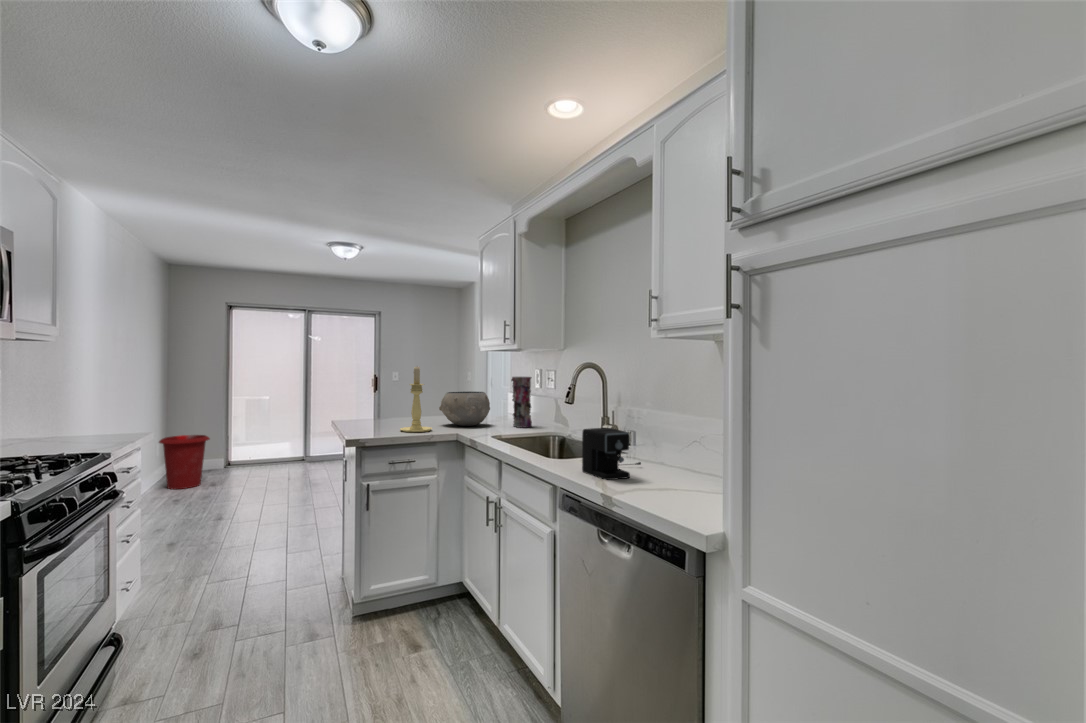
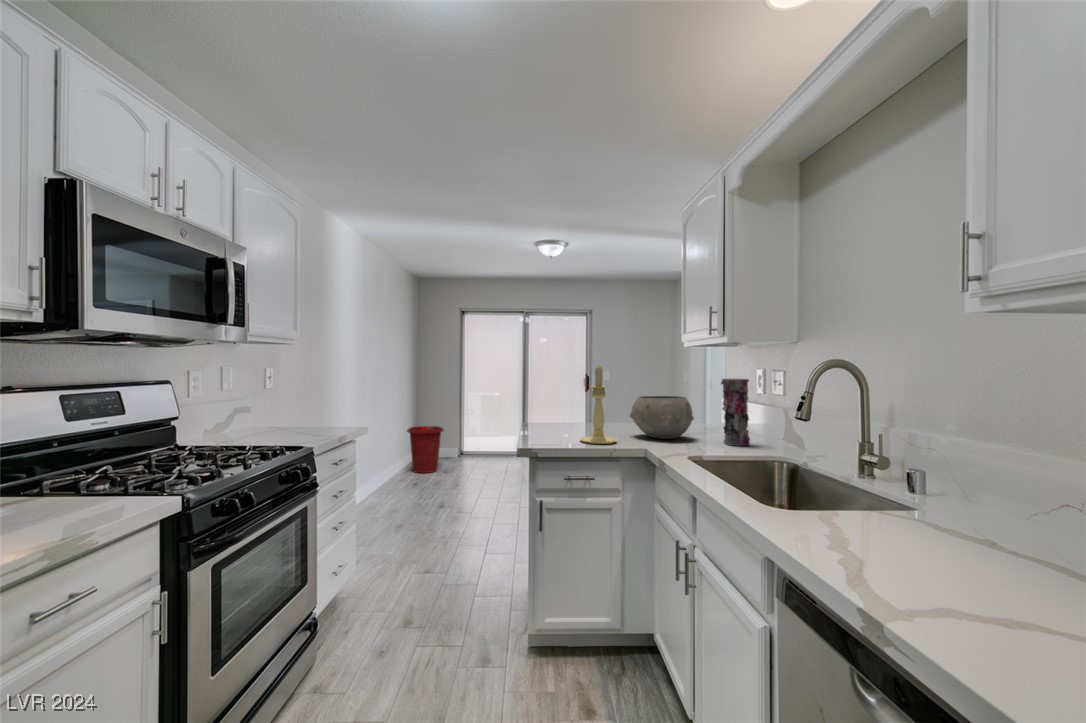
coffee maker: present [582,428,641,480] -> none [820,470,941,572]

